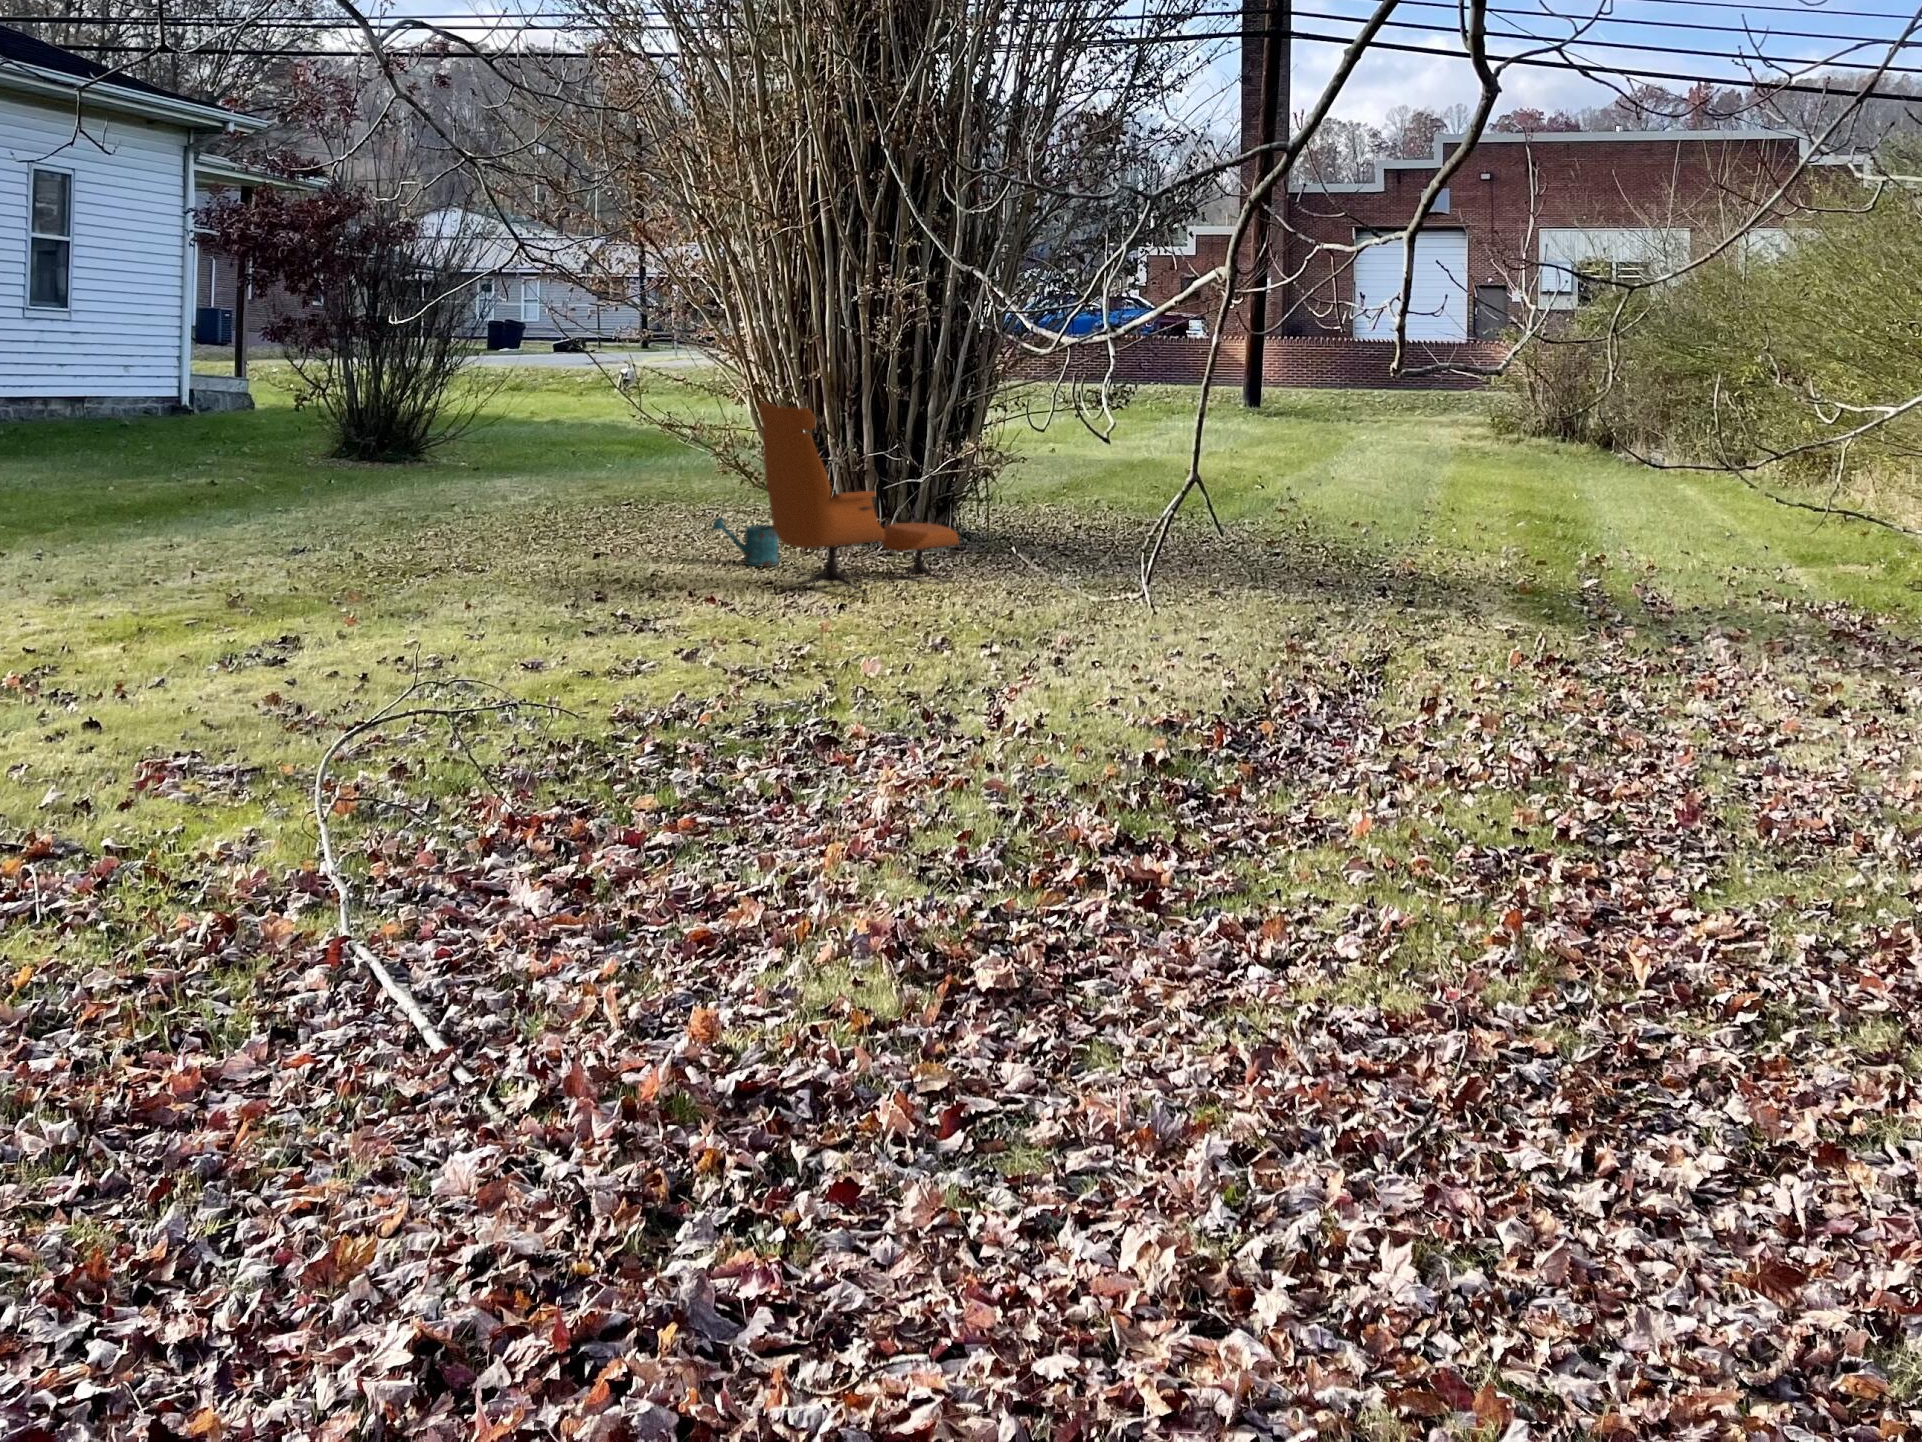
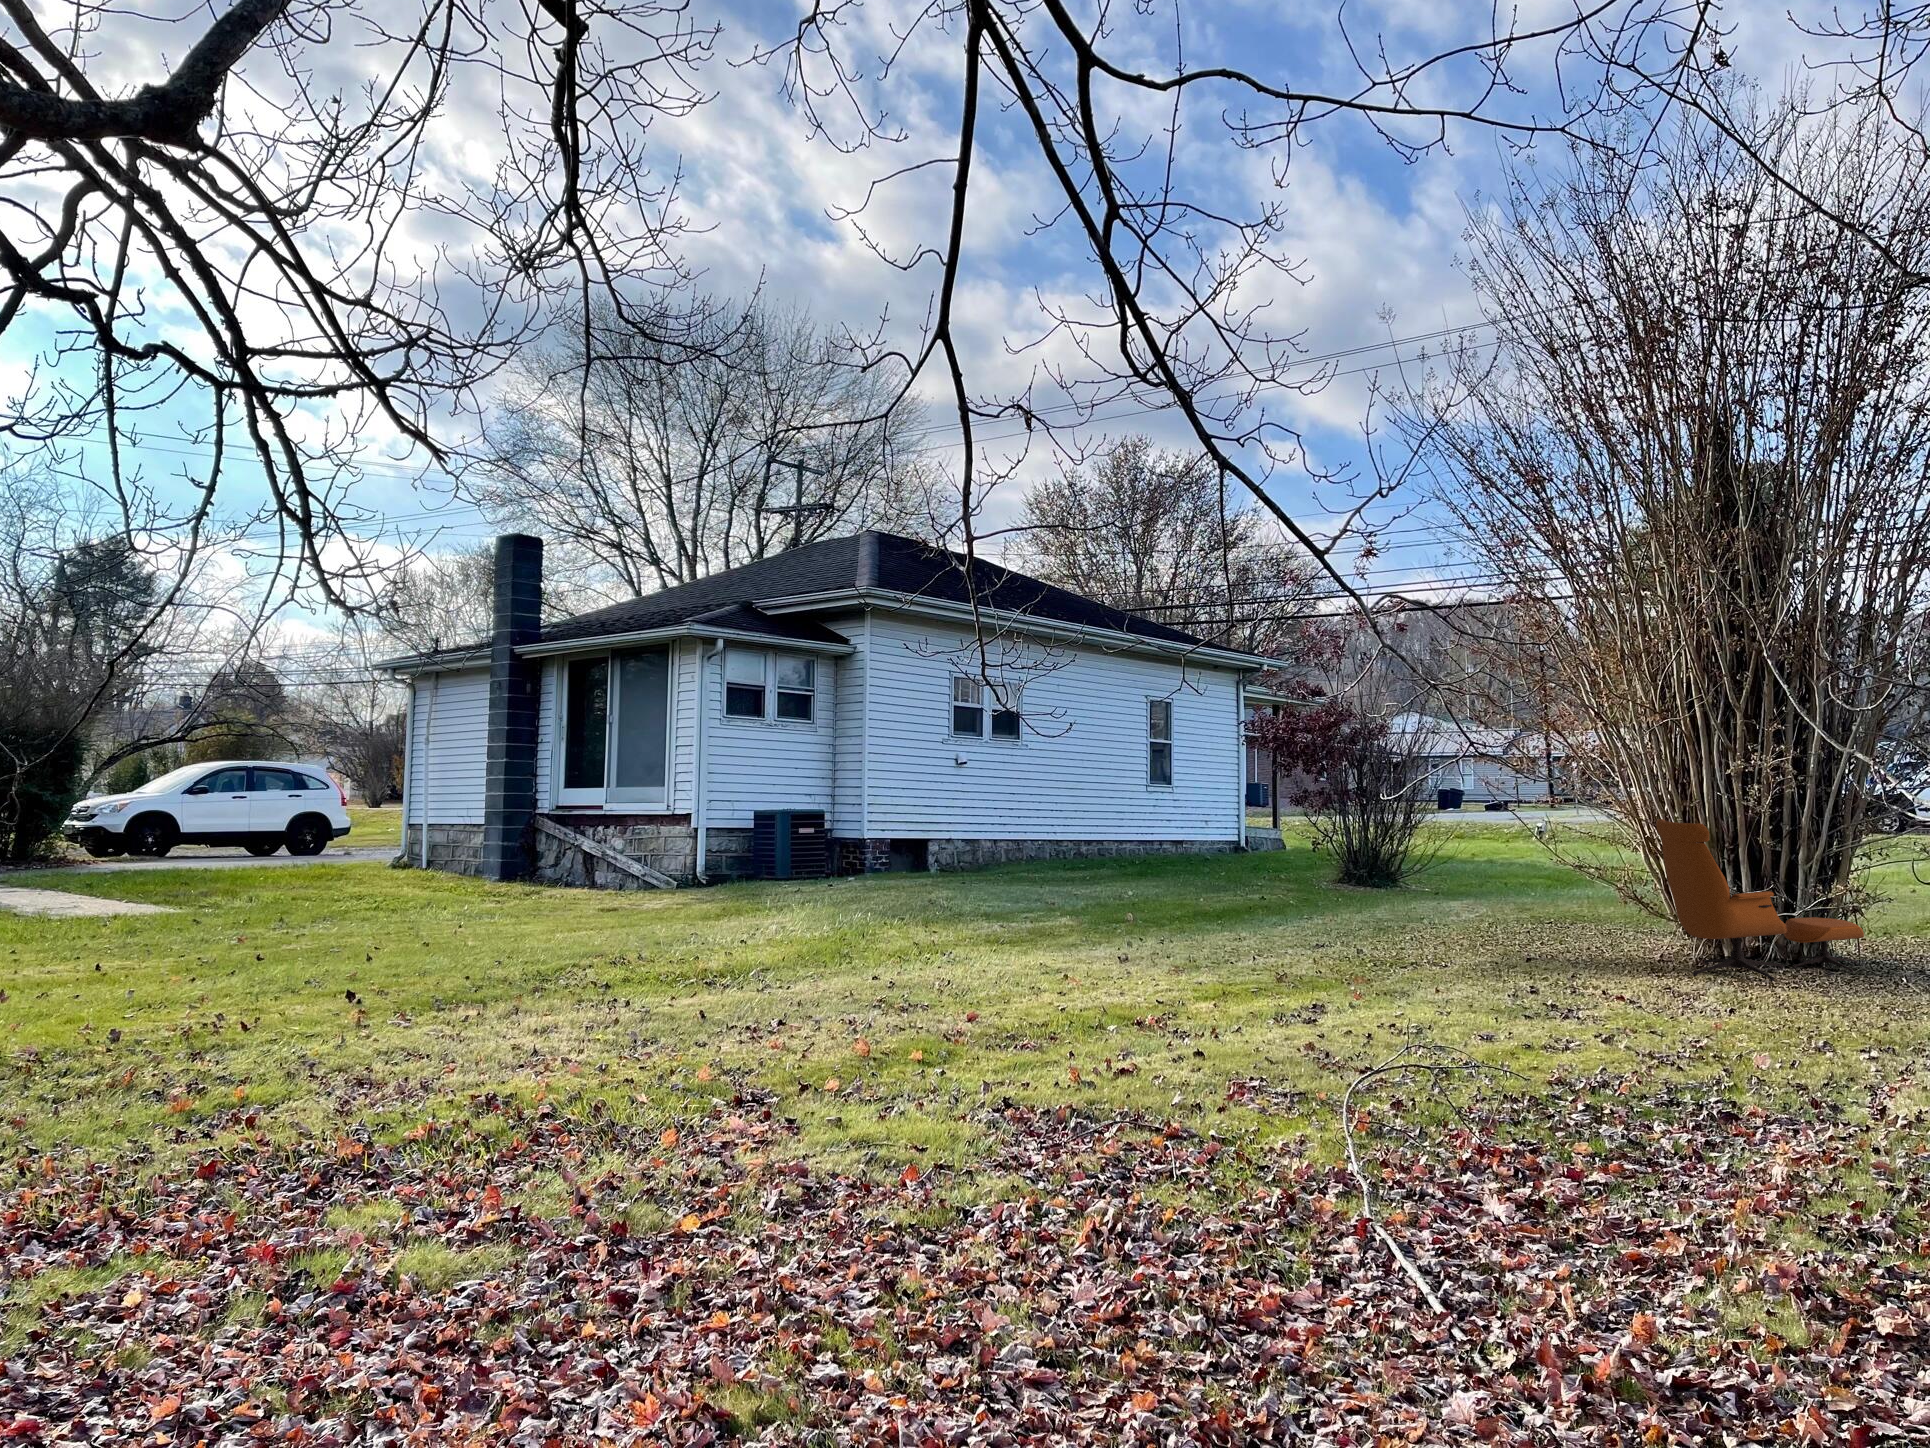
watering can: present [712,517,779,566] -> none [1625,911,1695,952]

